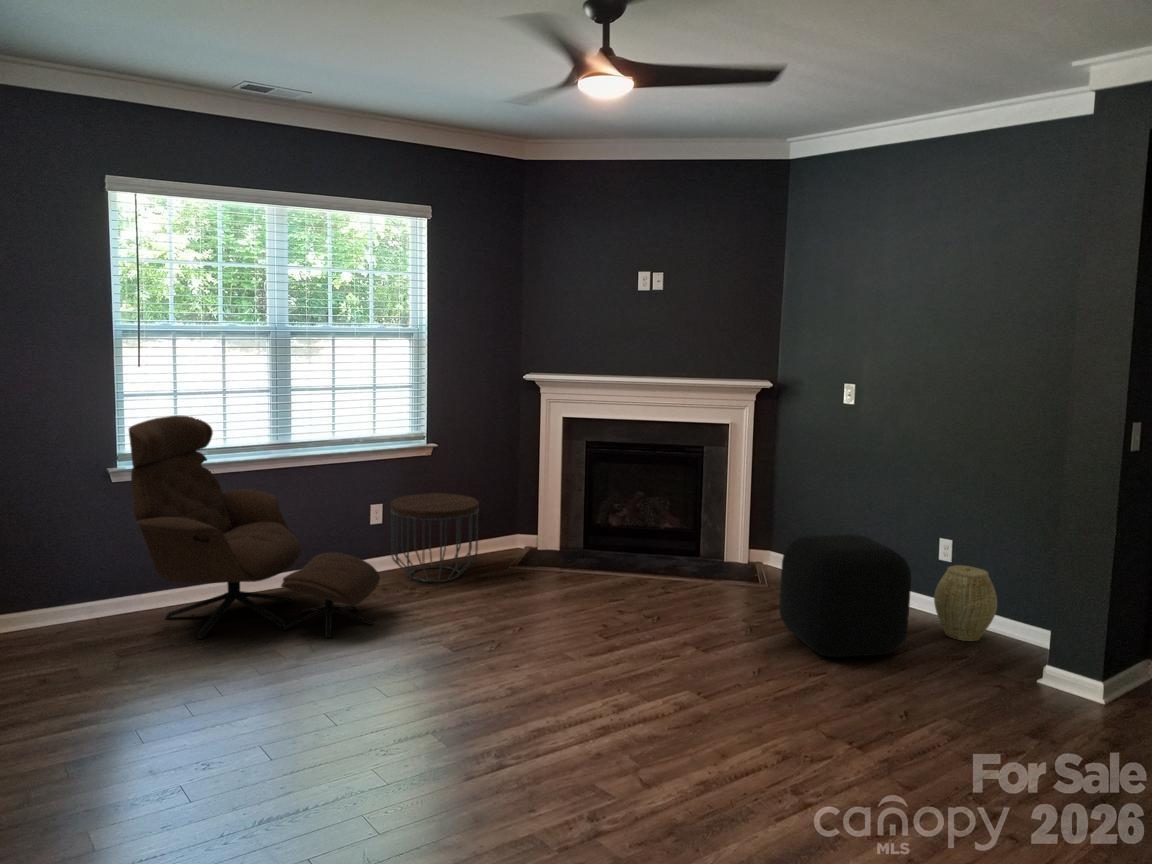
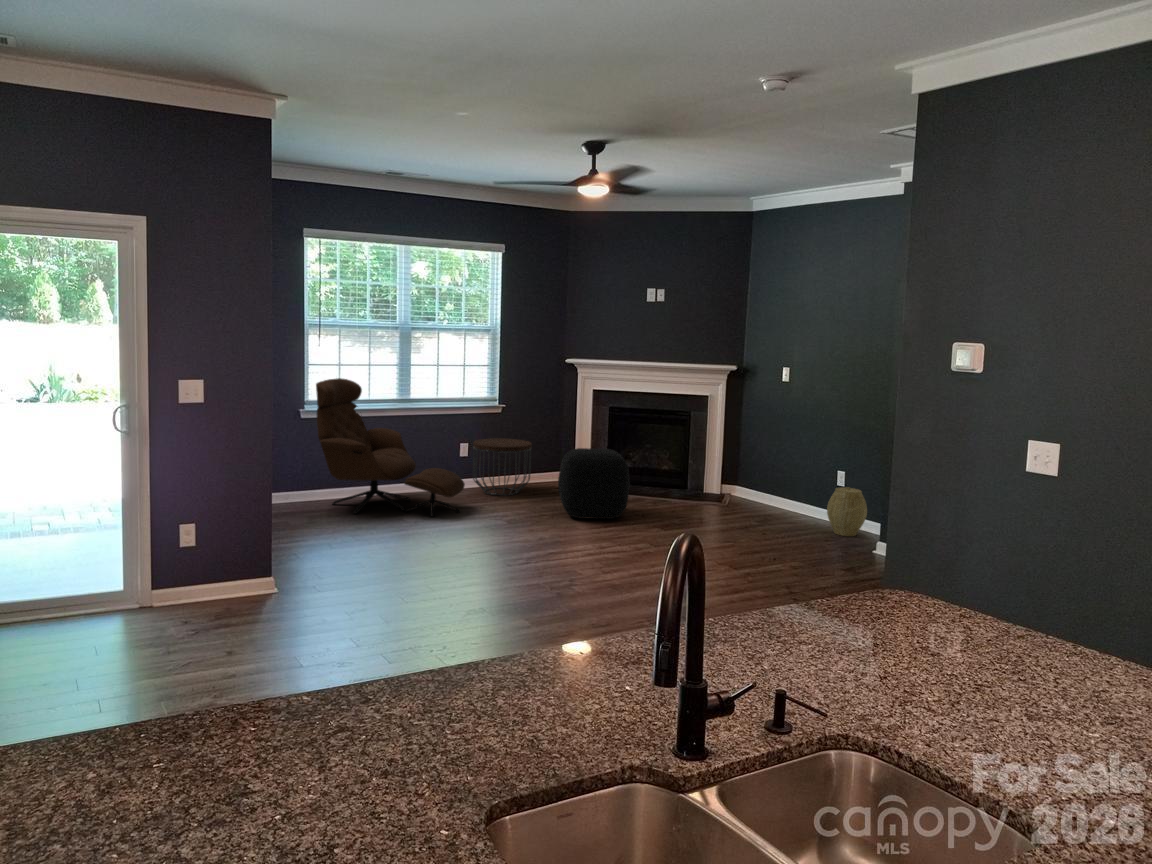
ottoman: present [779,534,911,657] -> present [558,448,630,519]

